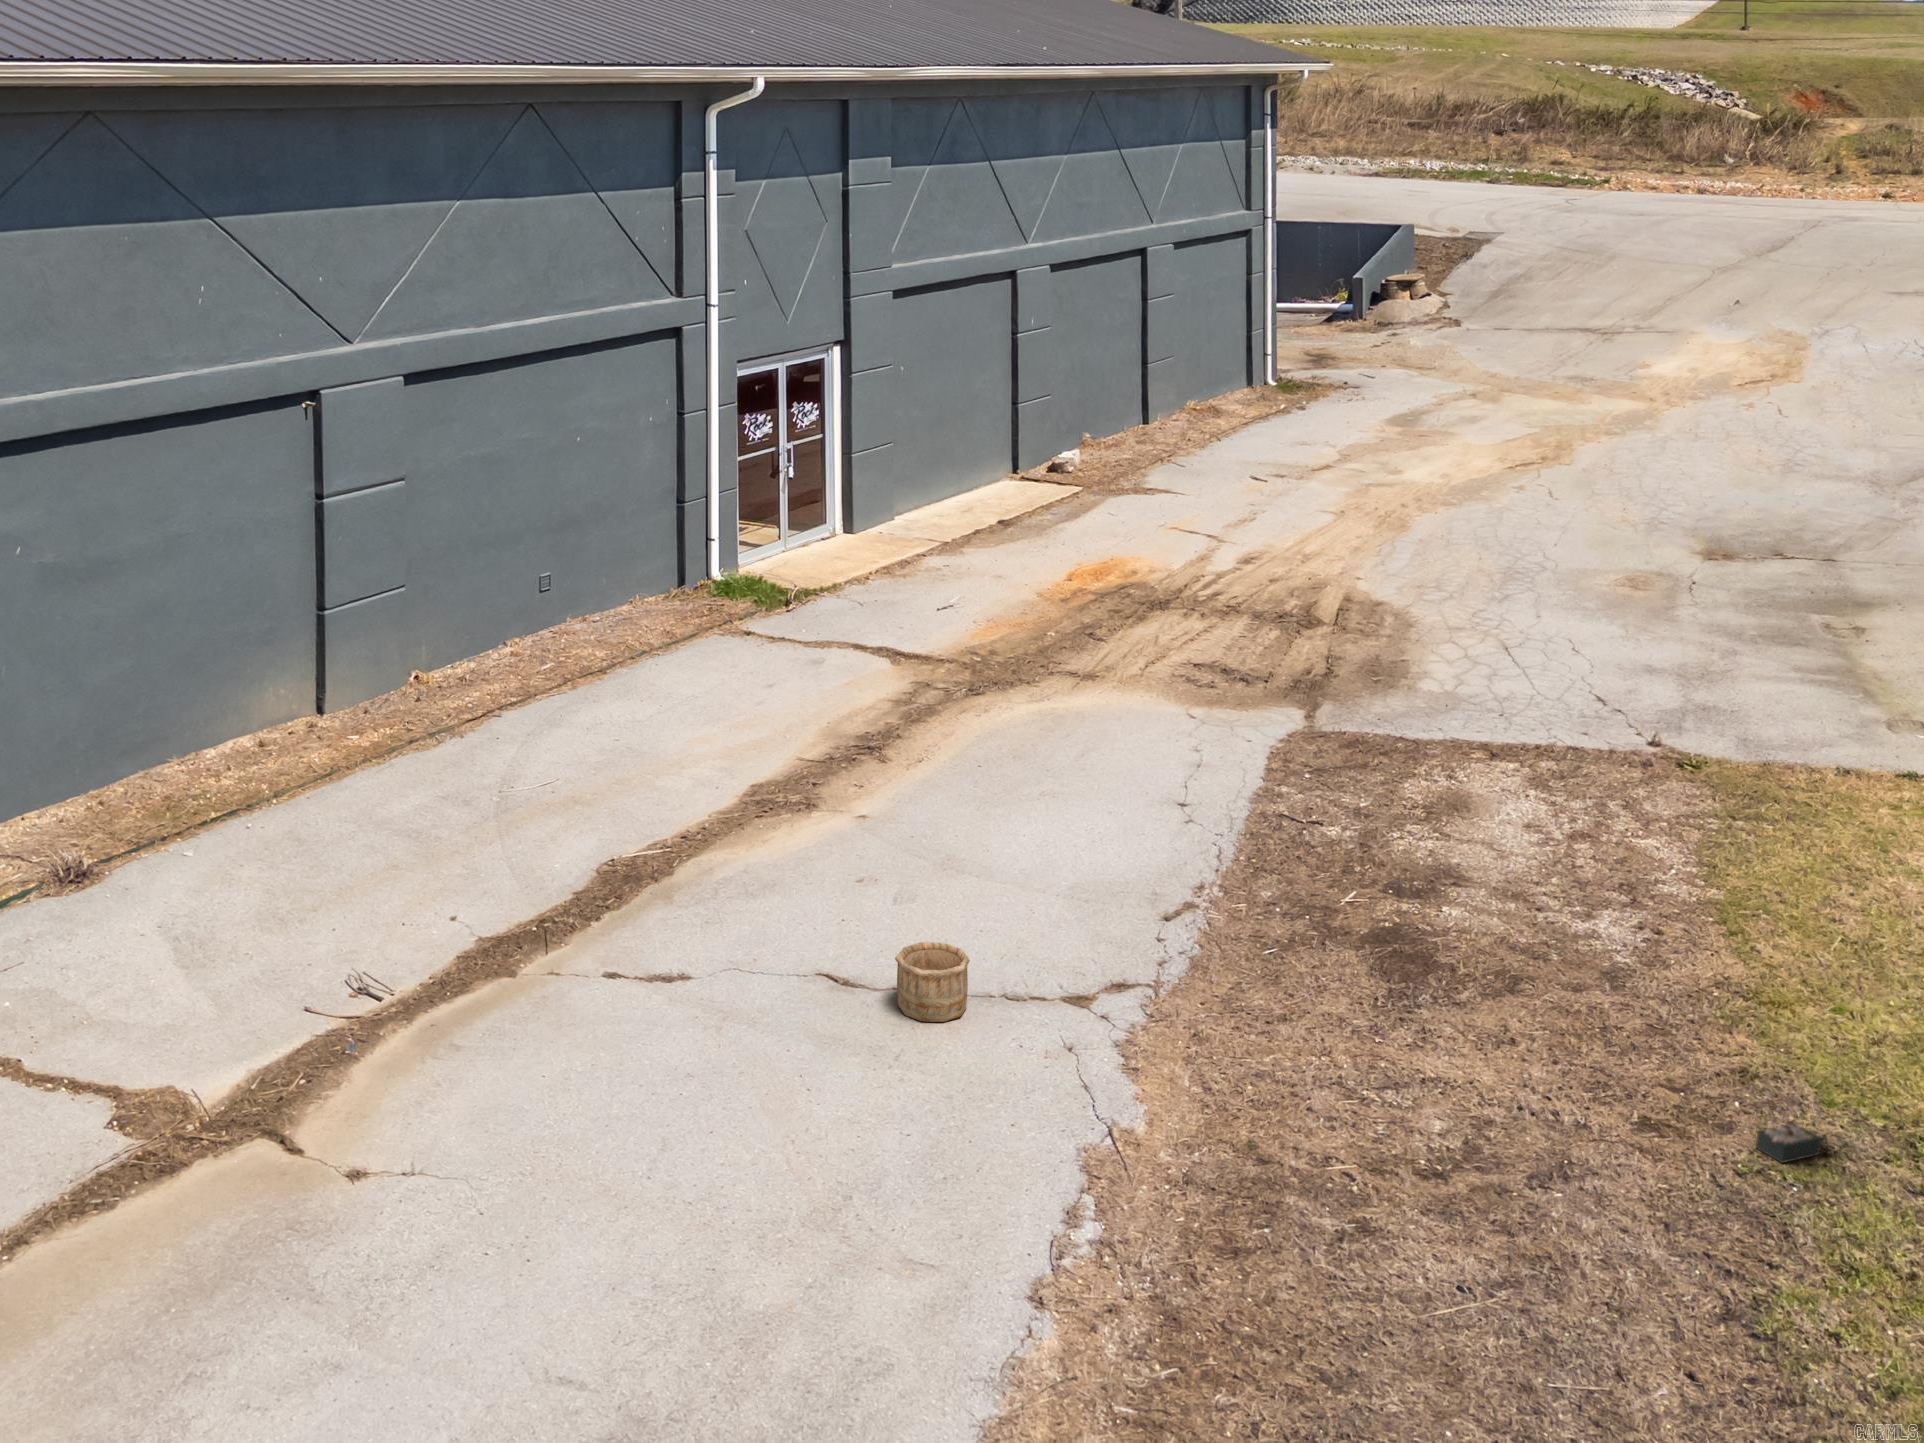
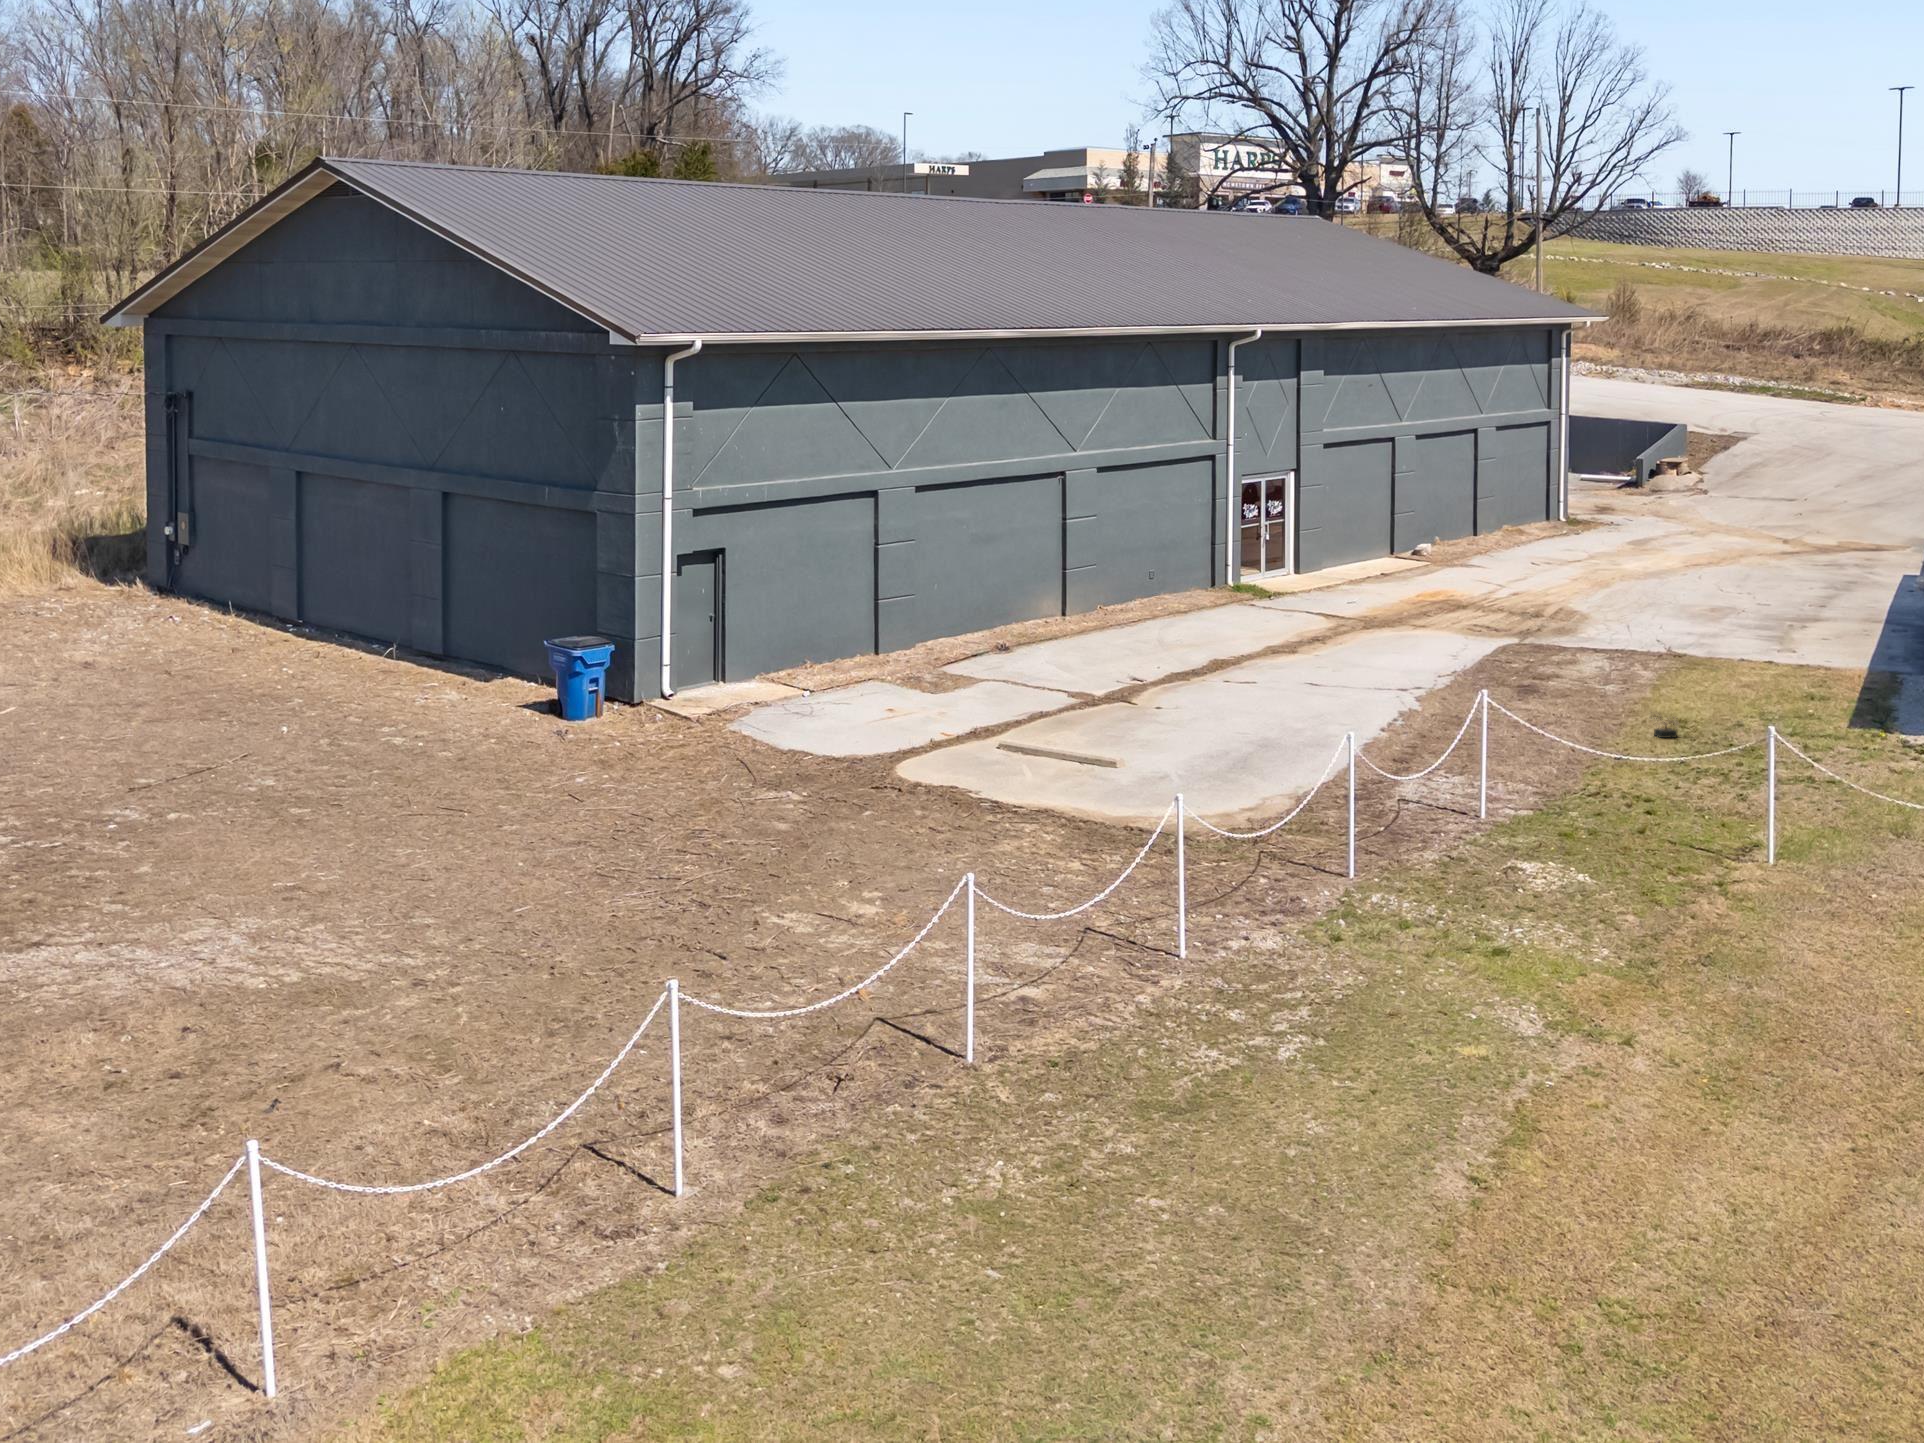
wooden bucket: present [895,942,970,1022] -> none [1330,676,1360,702]

